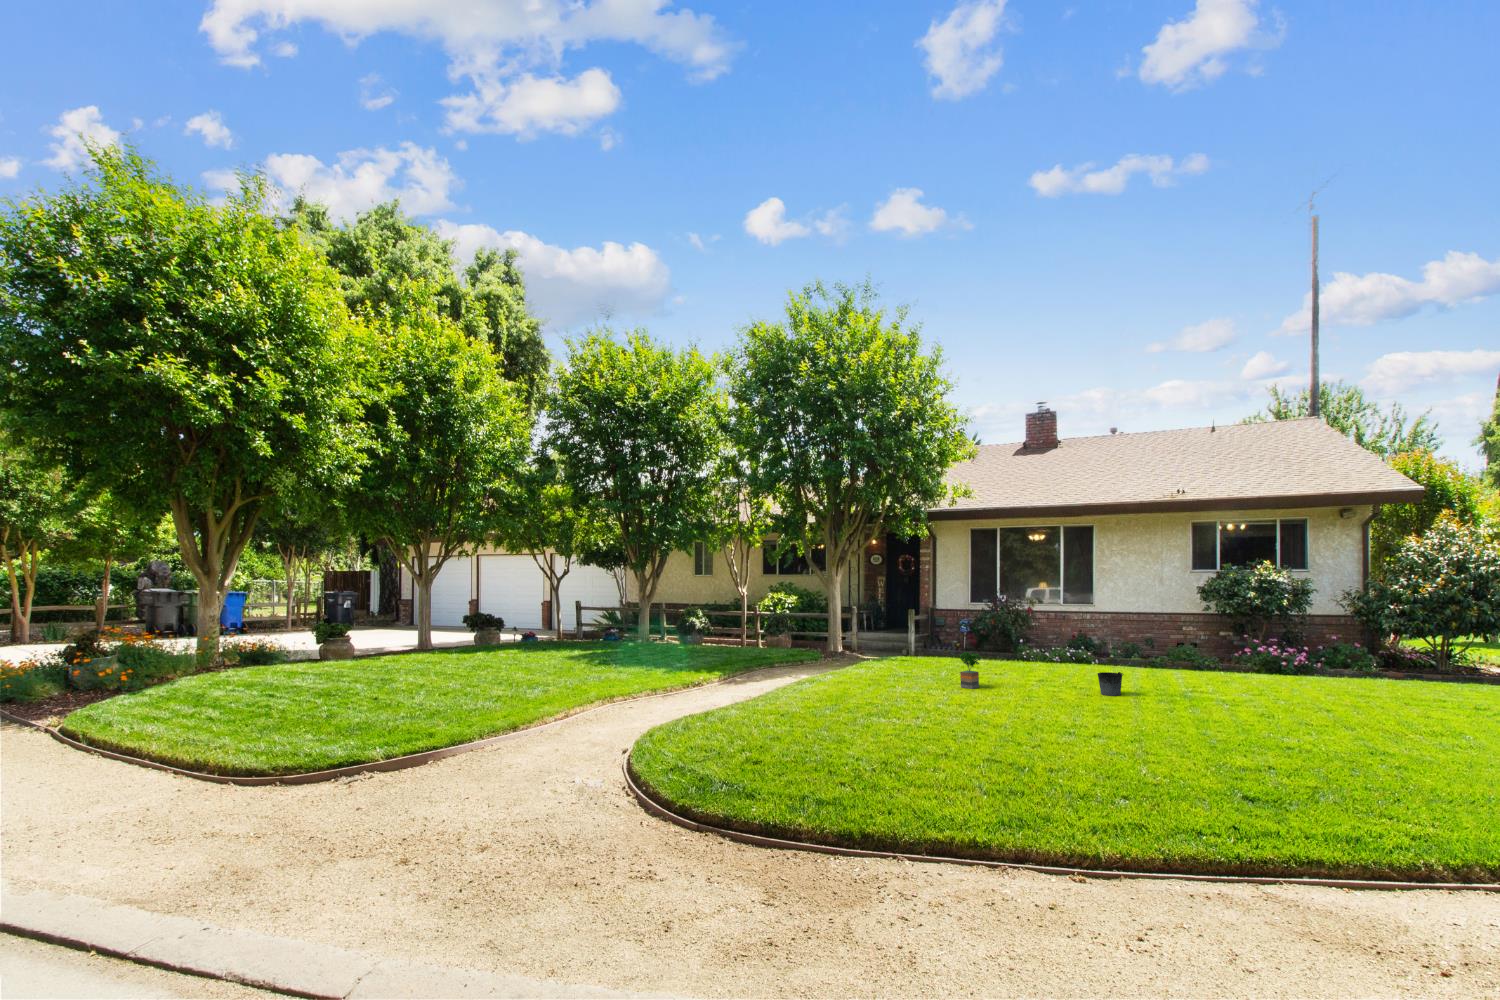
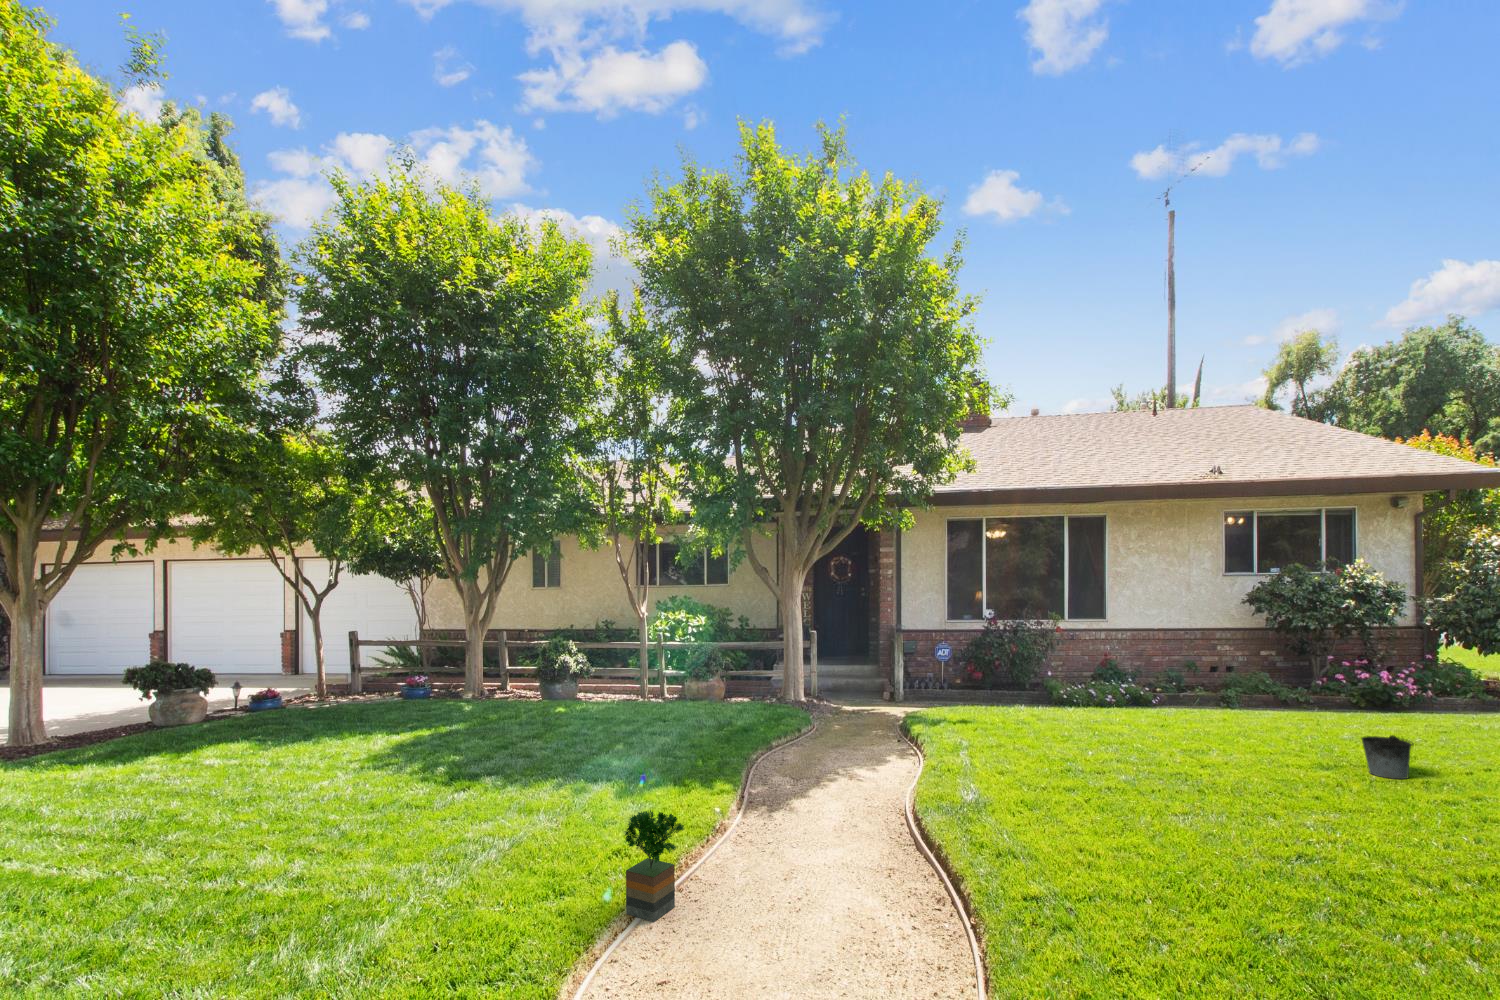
potted tree: present [960,652,981,689] -> present [625,810,684,922]

